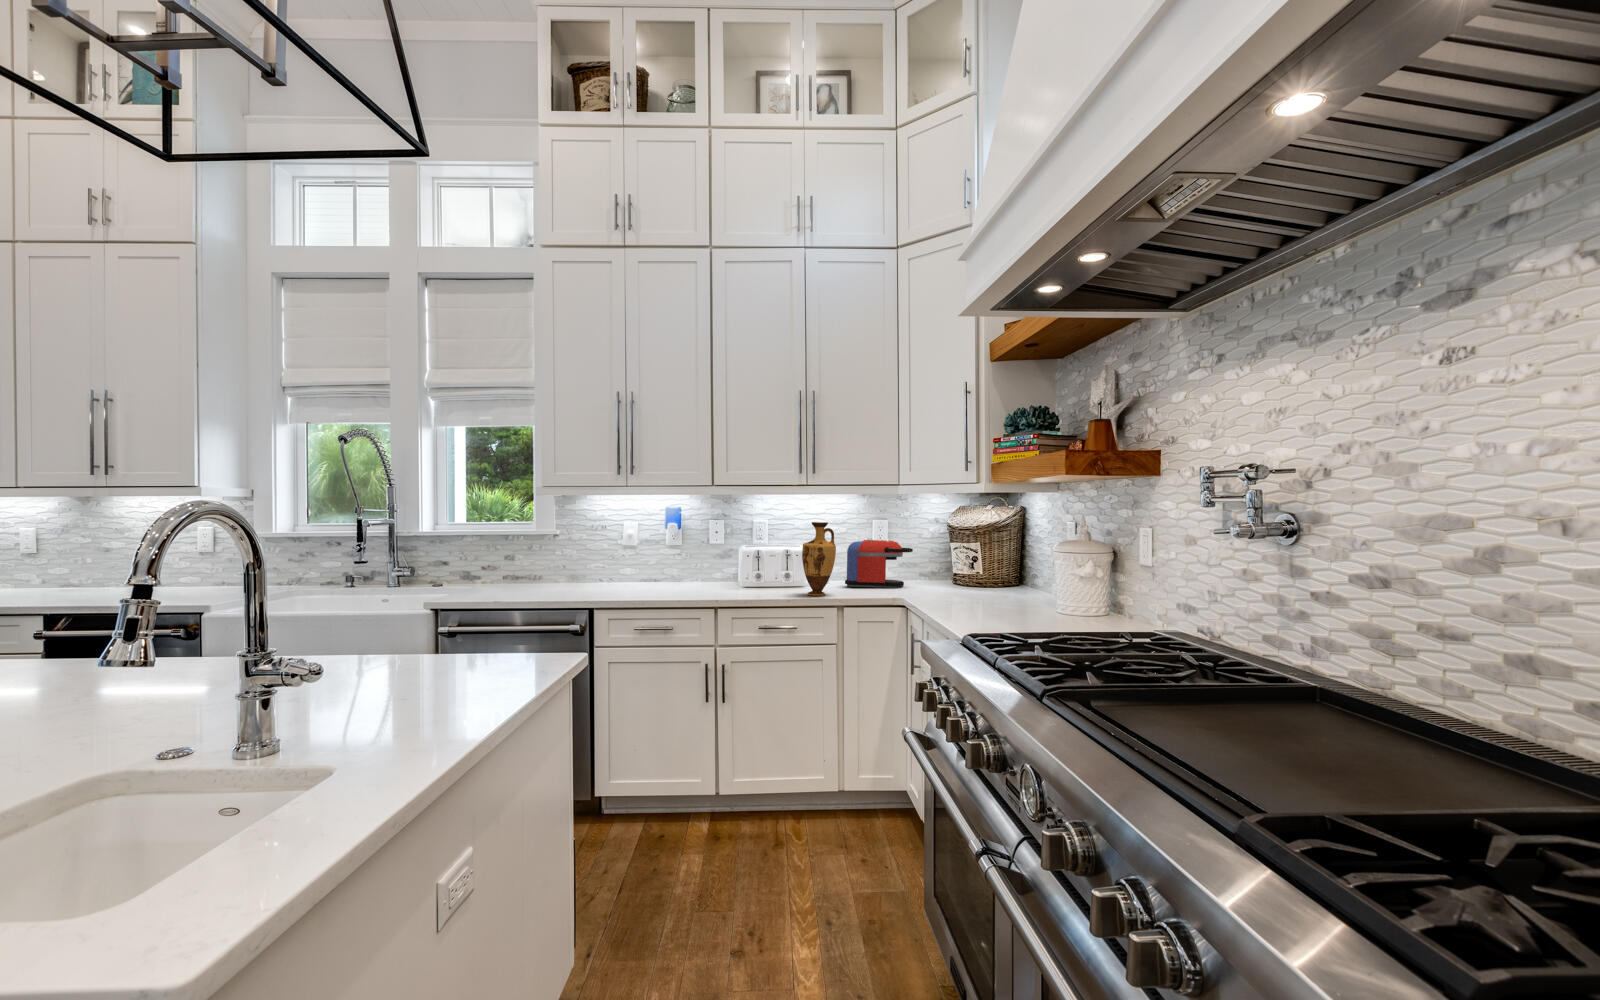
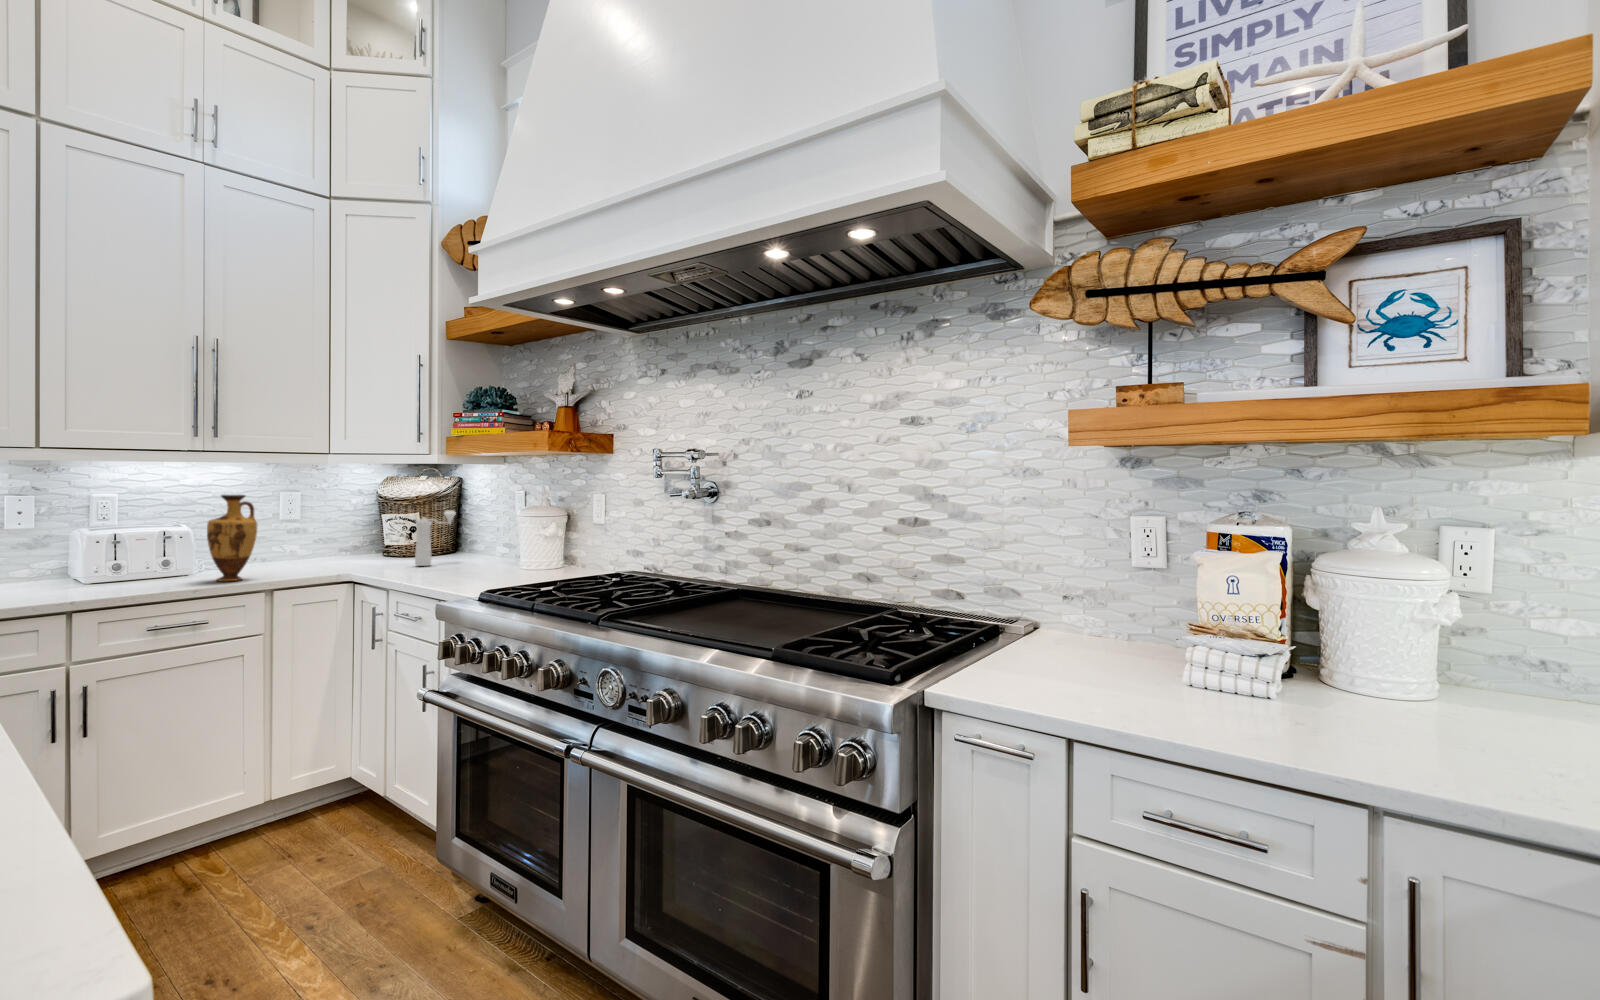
coffee maker: present [845,540,913,588] -> none [254,514,342,568]
pepper mill: none [962,541,1004,597] -> present [415,510,456,566]

